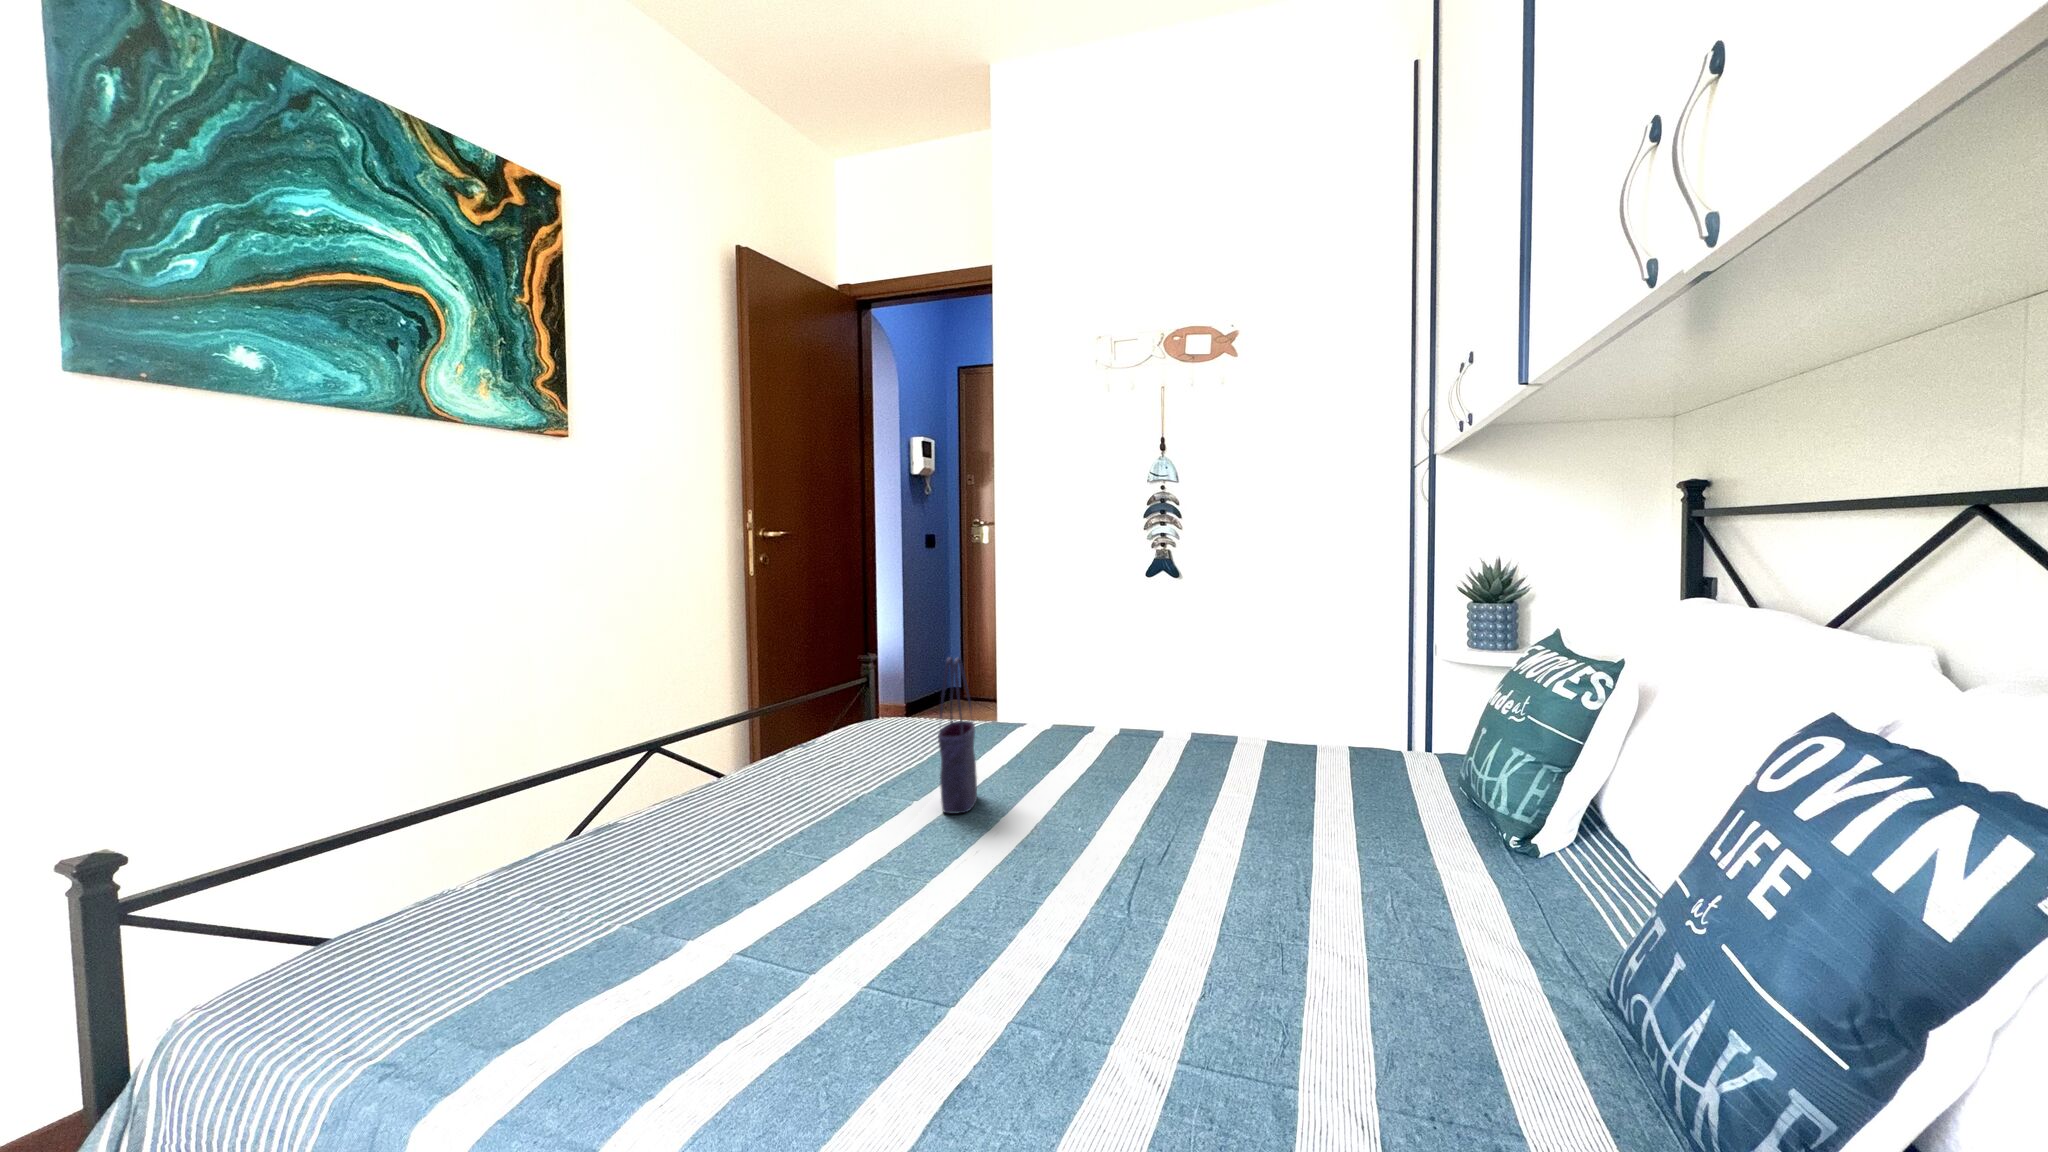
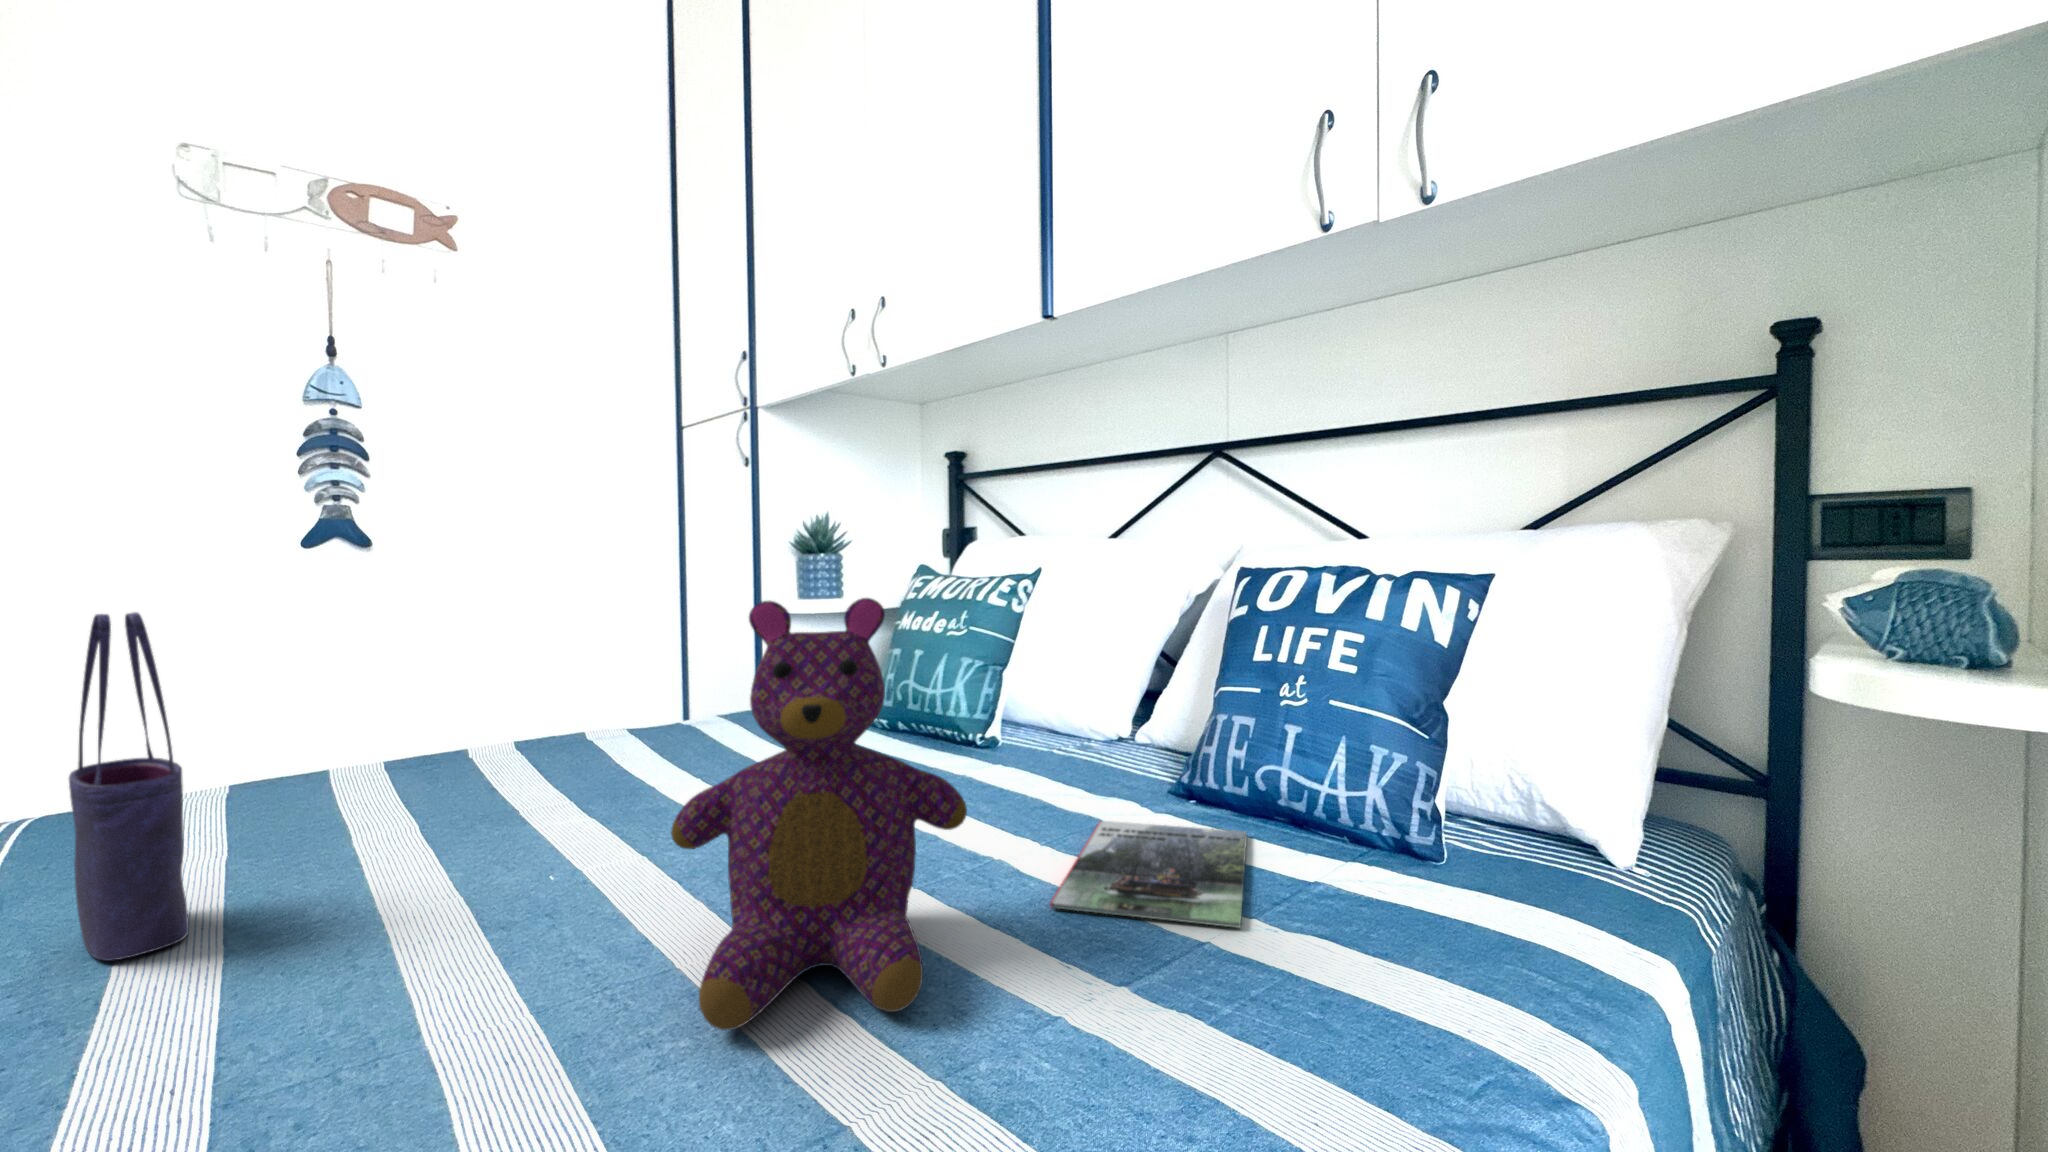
teddy bear: none [1018,709,1213,994] -> present [671,598,967,1030]
magazine: none [1280,961,1594,1099] -> present [1050,820,1247,928]

